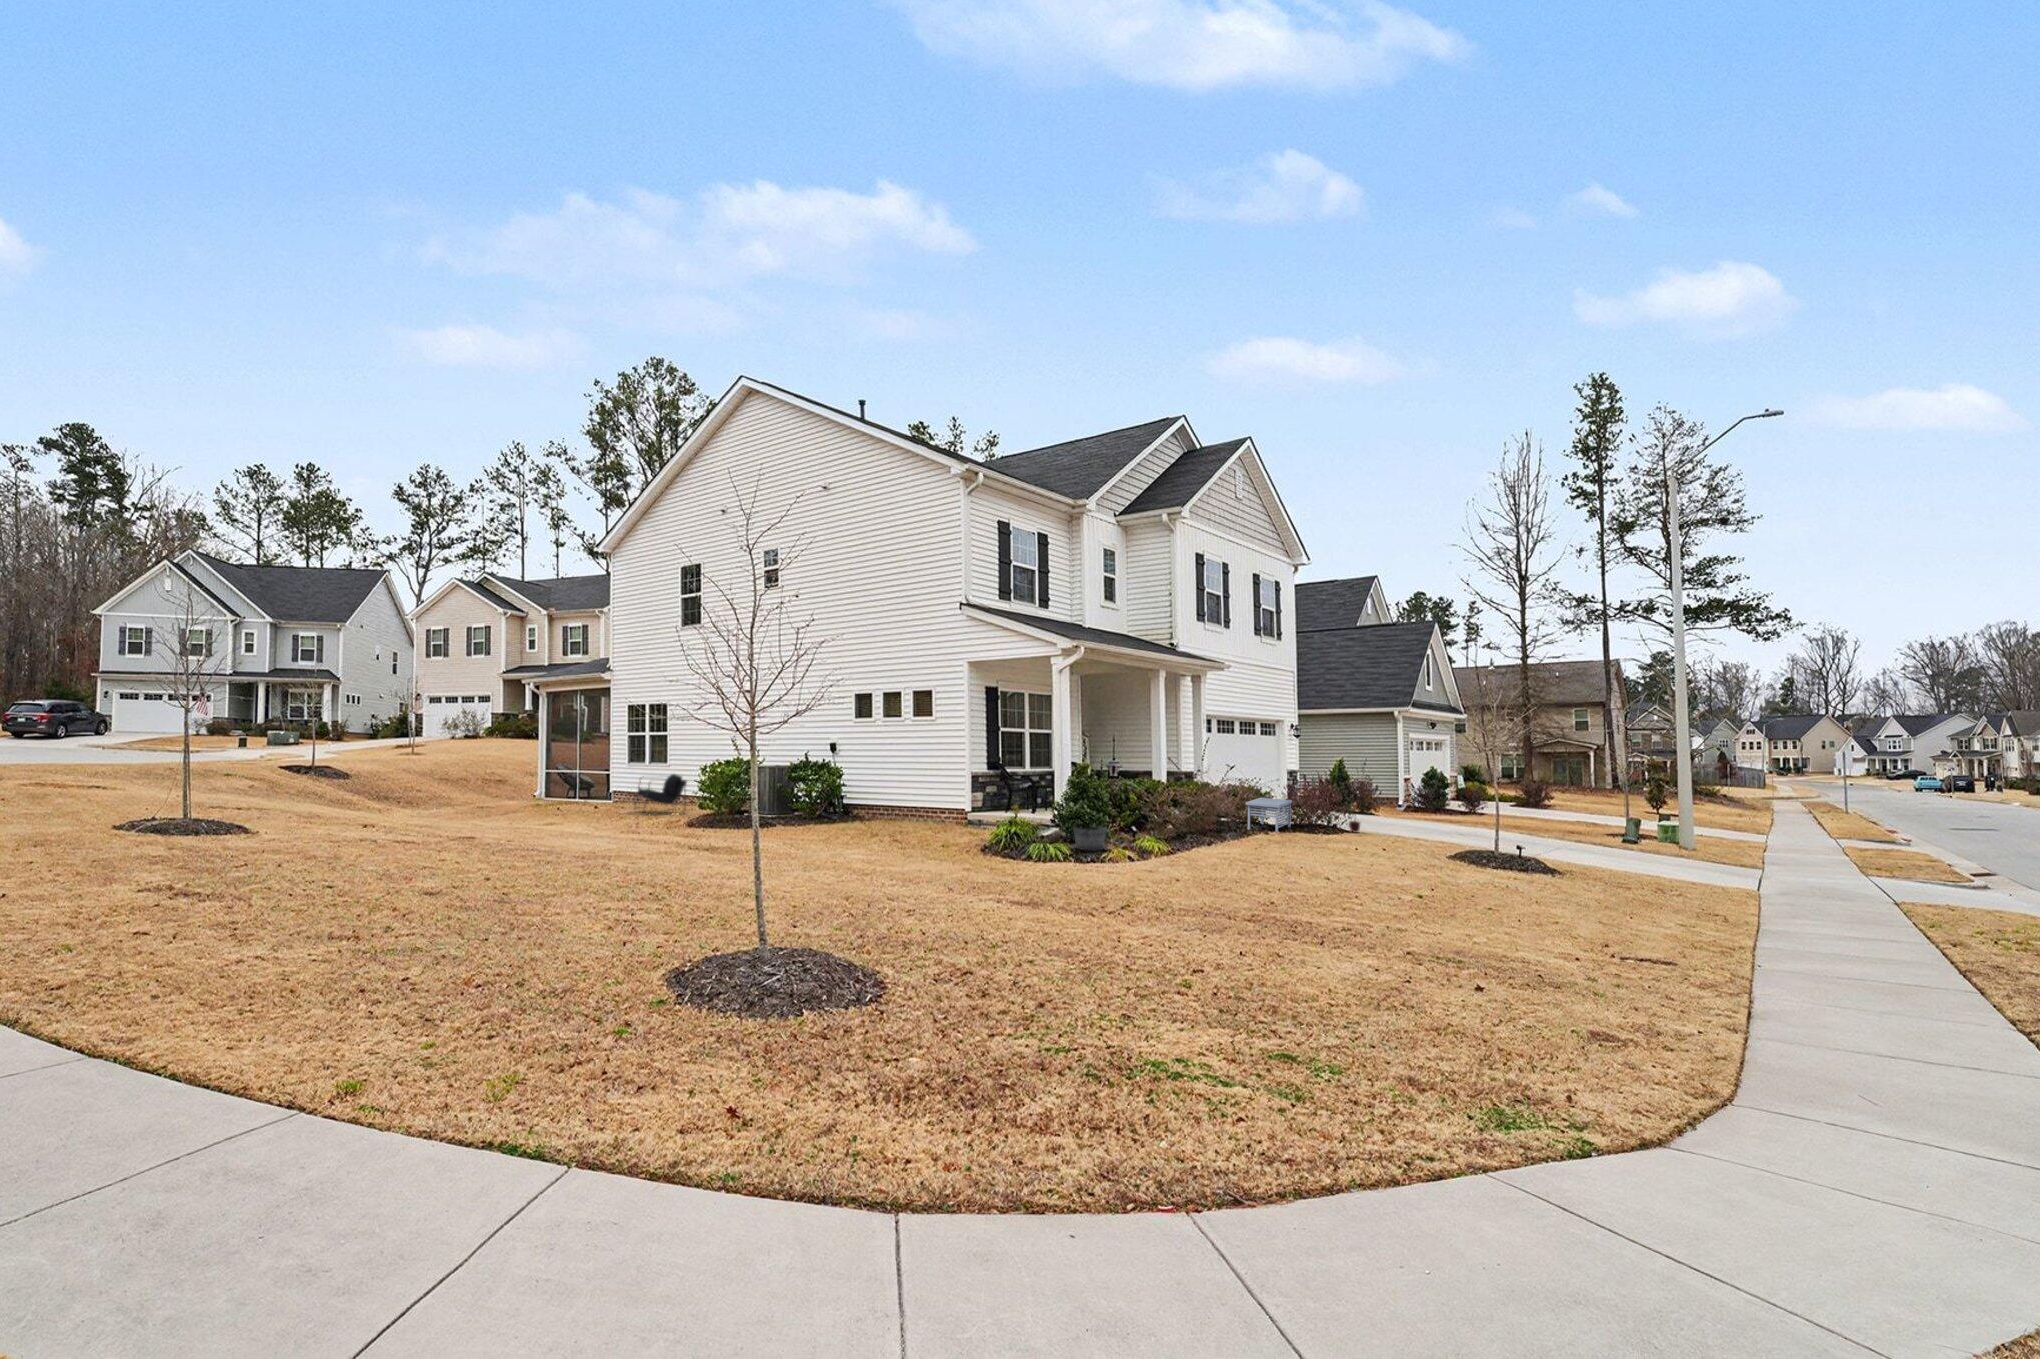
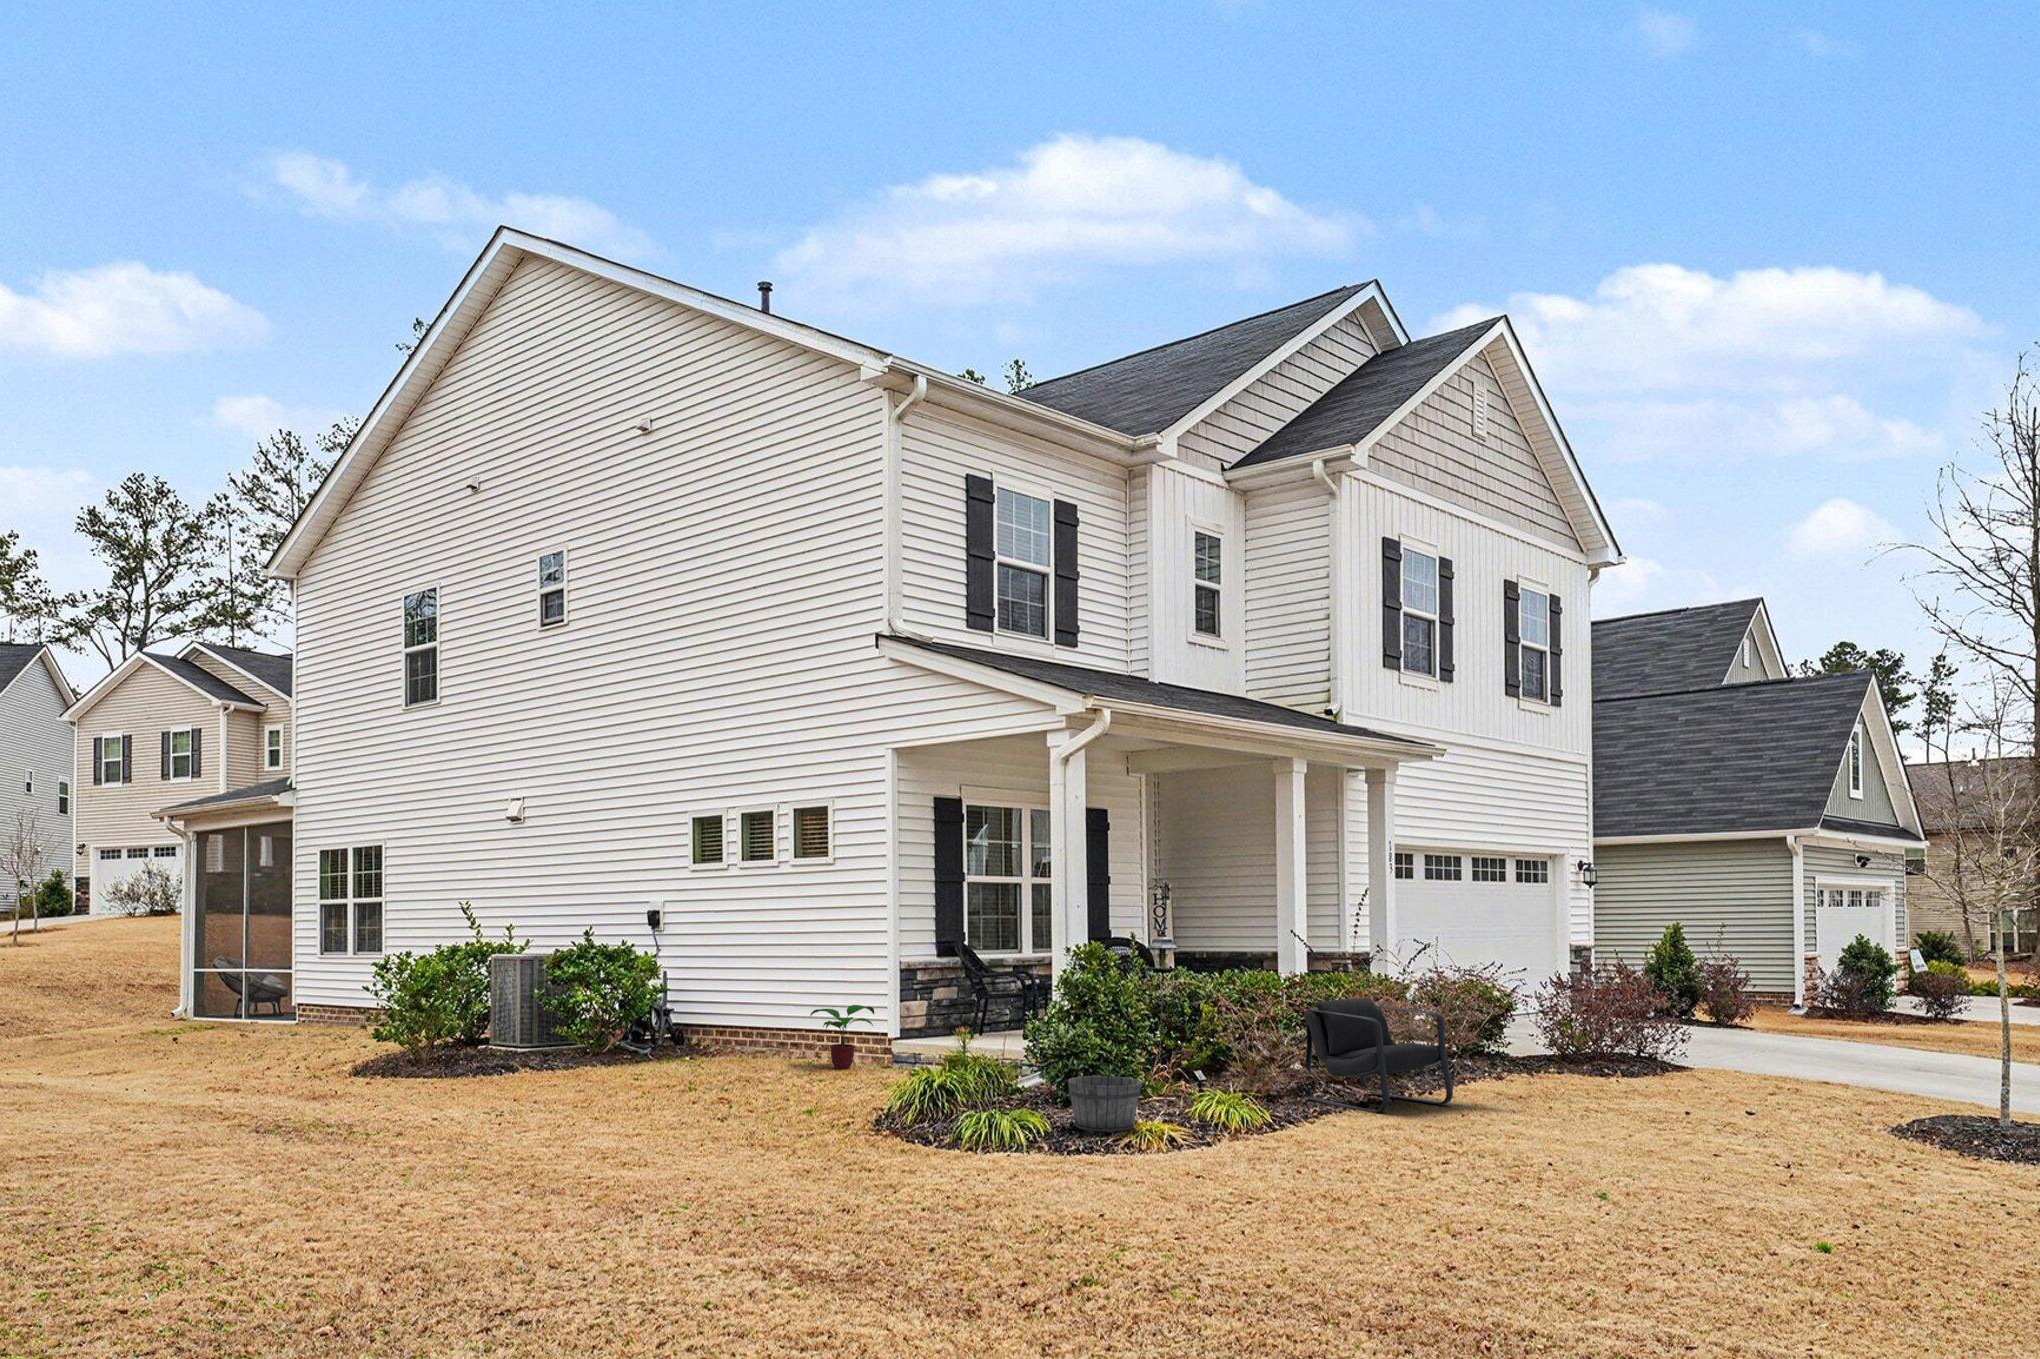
armchair: present [637,774,687,812] -> present [1304,998,1453,1113]
storage bench: present [1246,798,1292,832] -> none [1467,1007,1566,1080]
potted plant: present [1347,804,1360,832] -> present [810,1005,874,1069]

